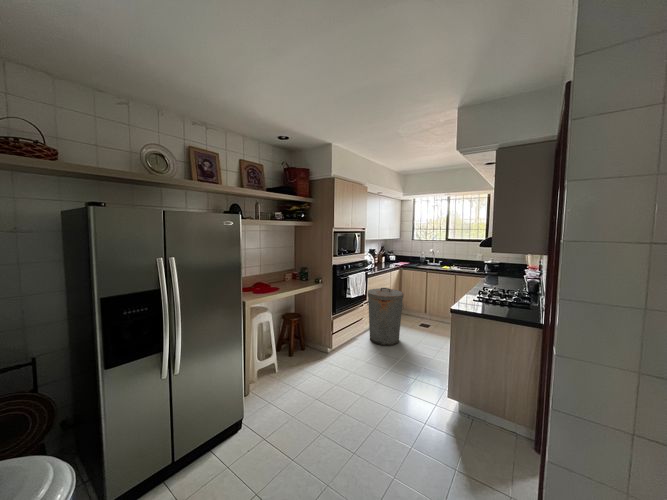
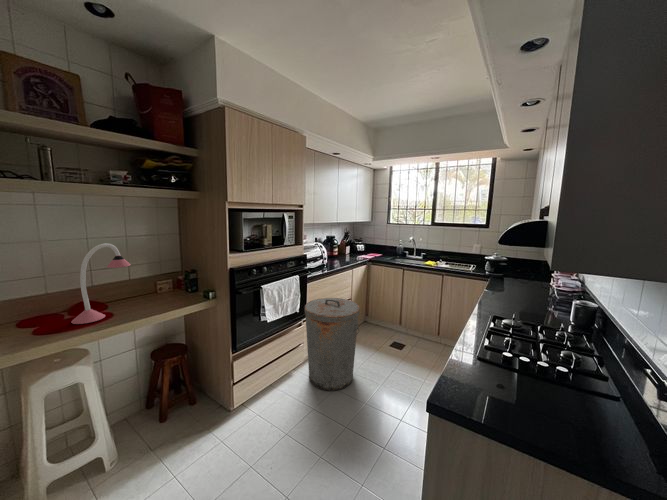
desk lamp: none [262,250,284,291] -> present [71,243,131,324]

